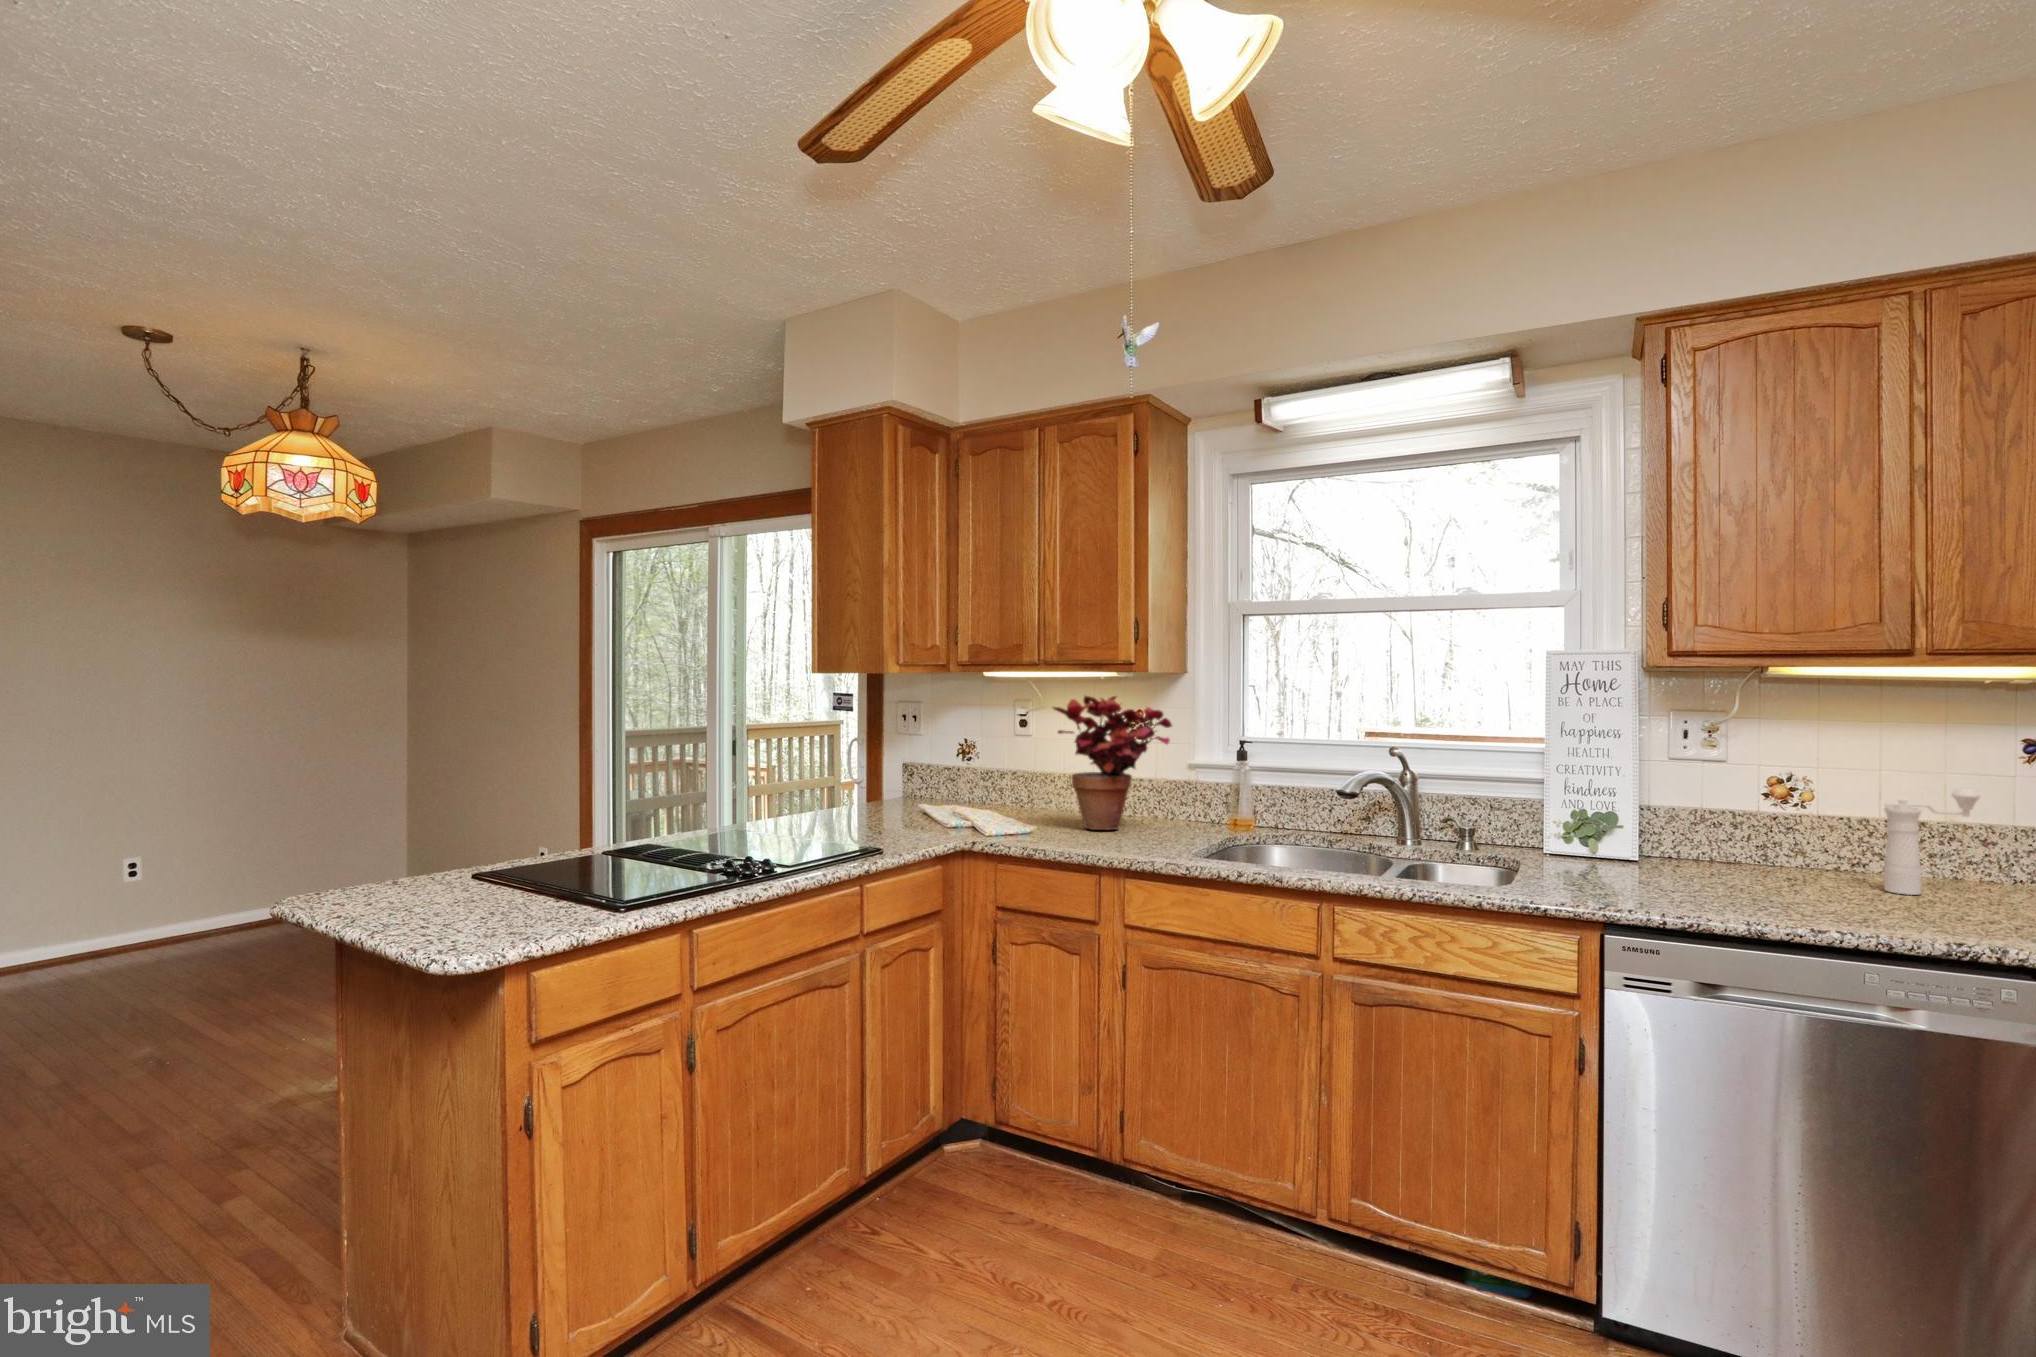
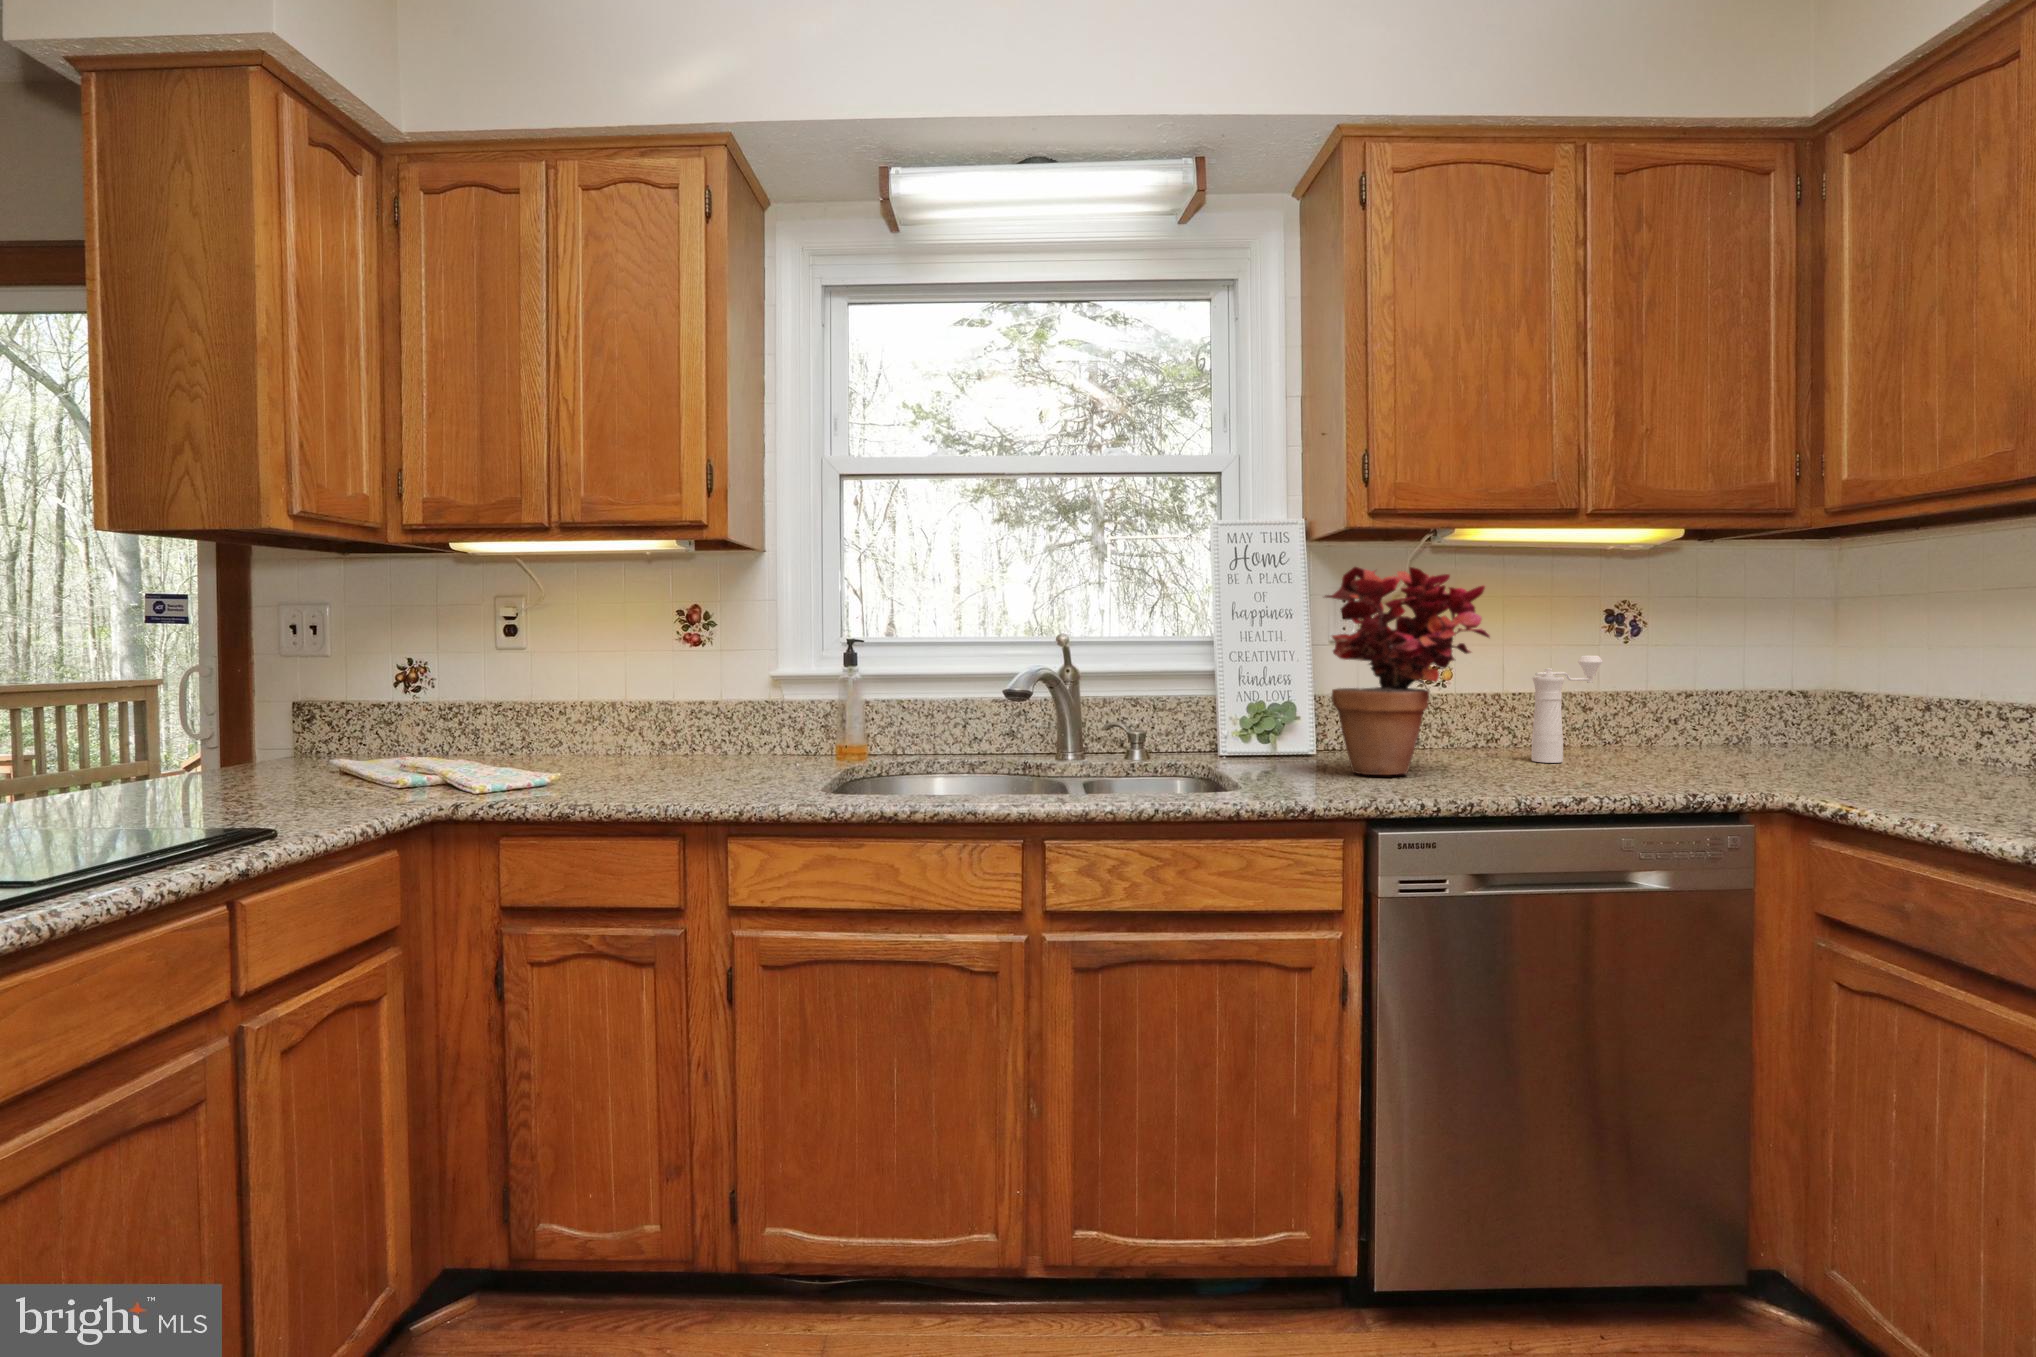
potted plant: present [1053,696,1172,830] -> present [1325,567,1490,775]

